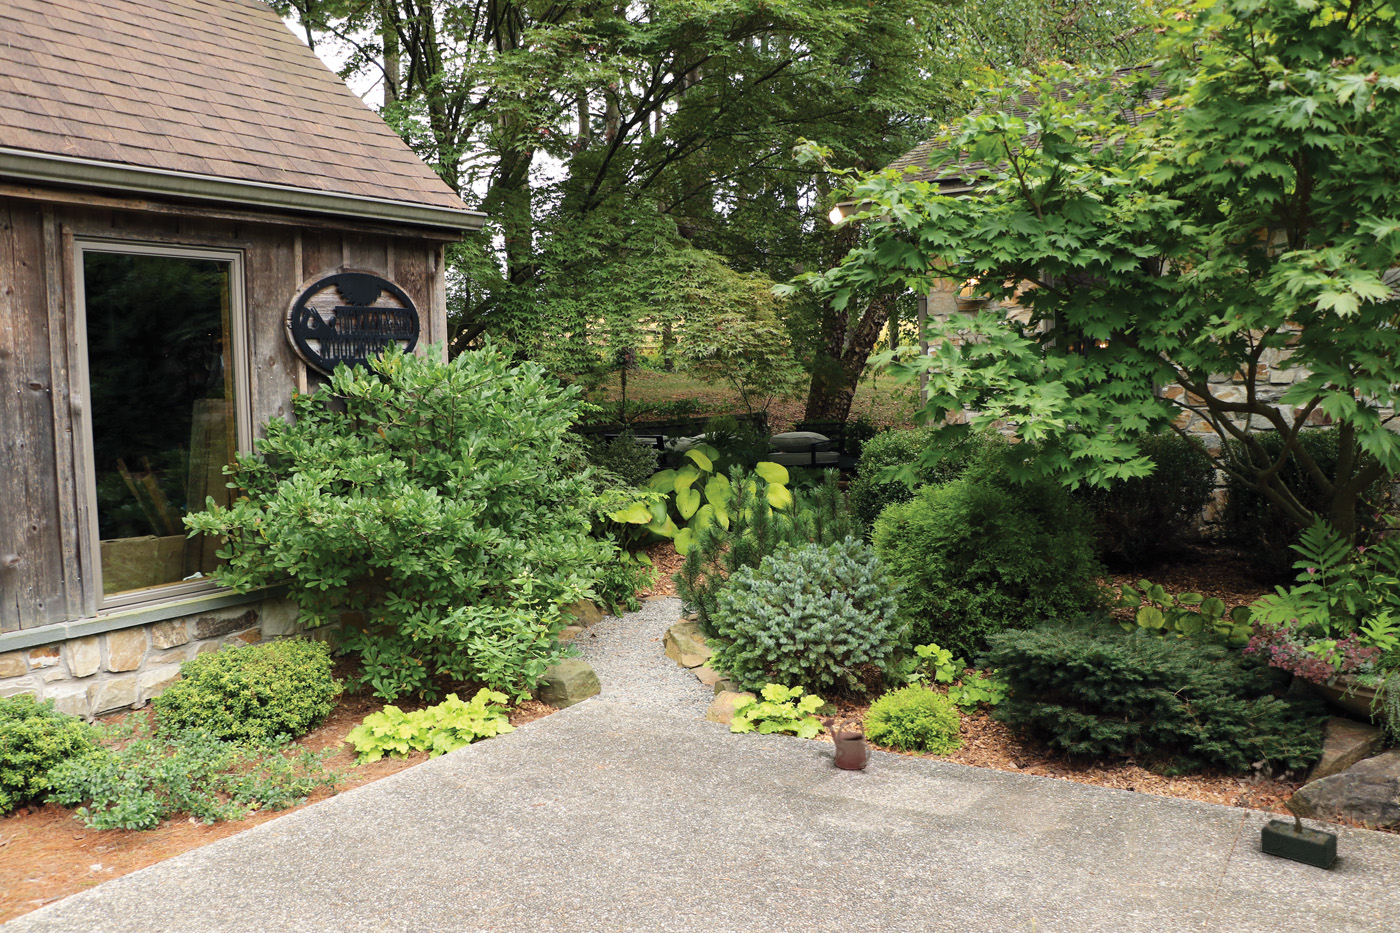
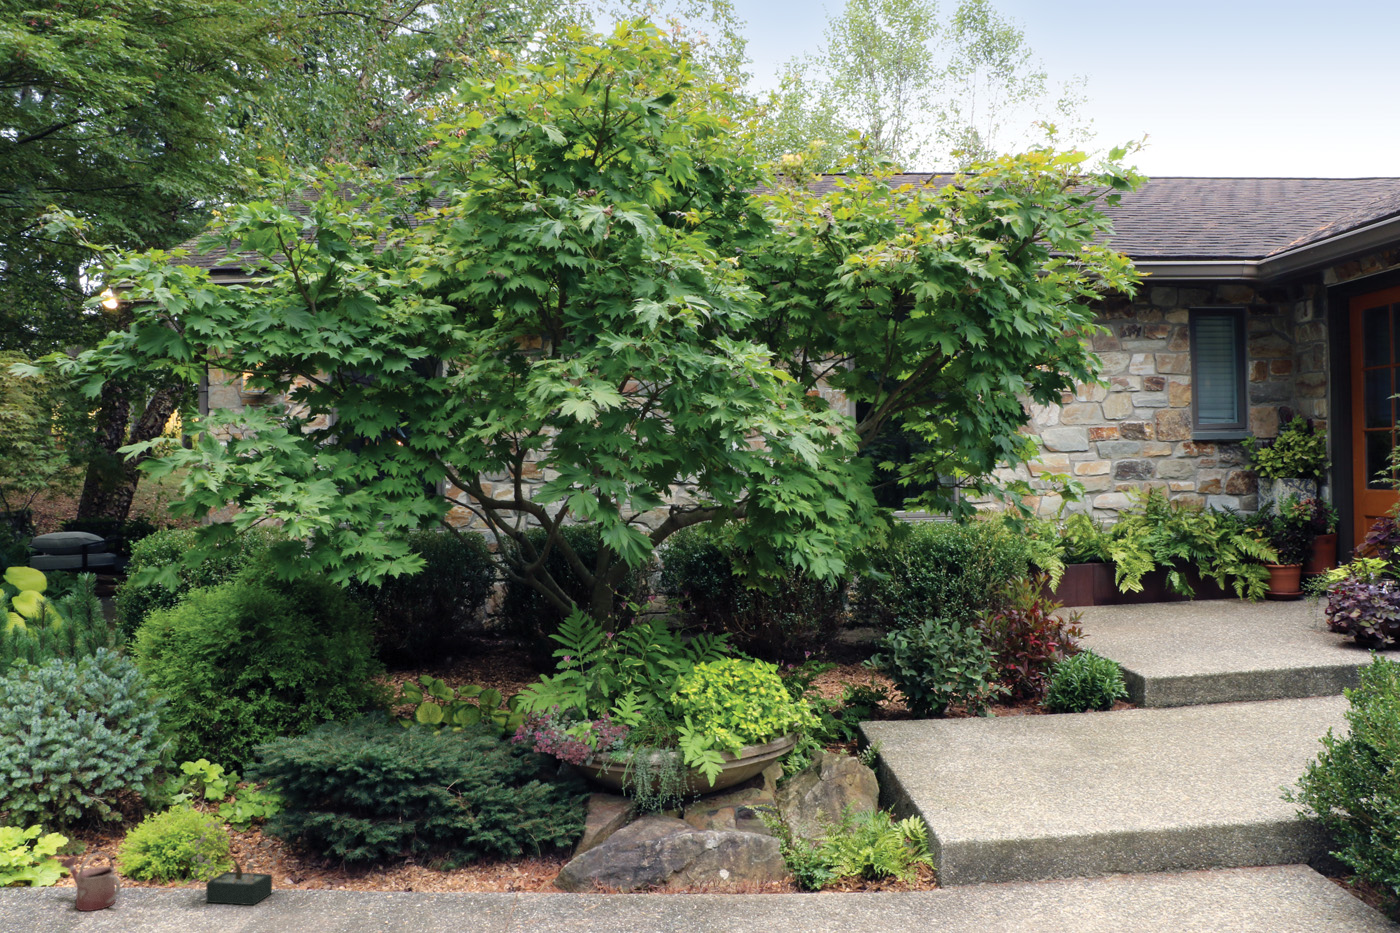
decorative plant: present [1240,760,1353,869] -> present [188,820,282,905]

